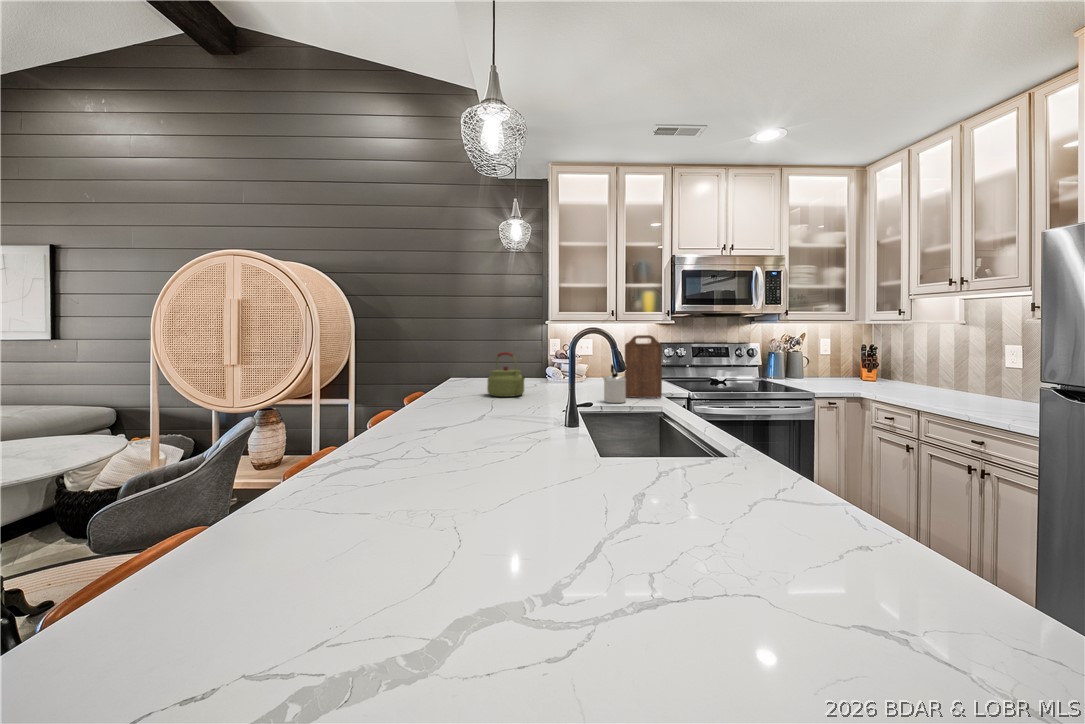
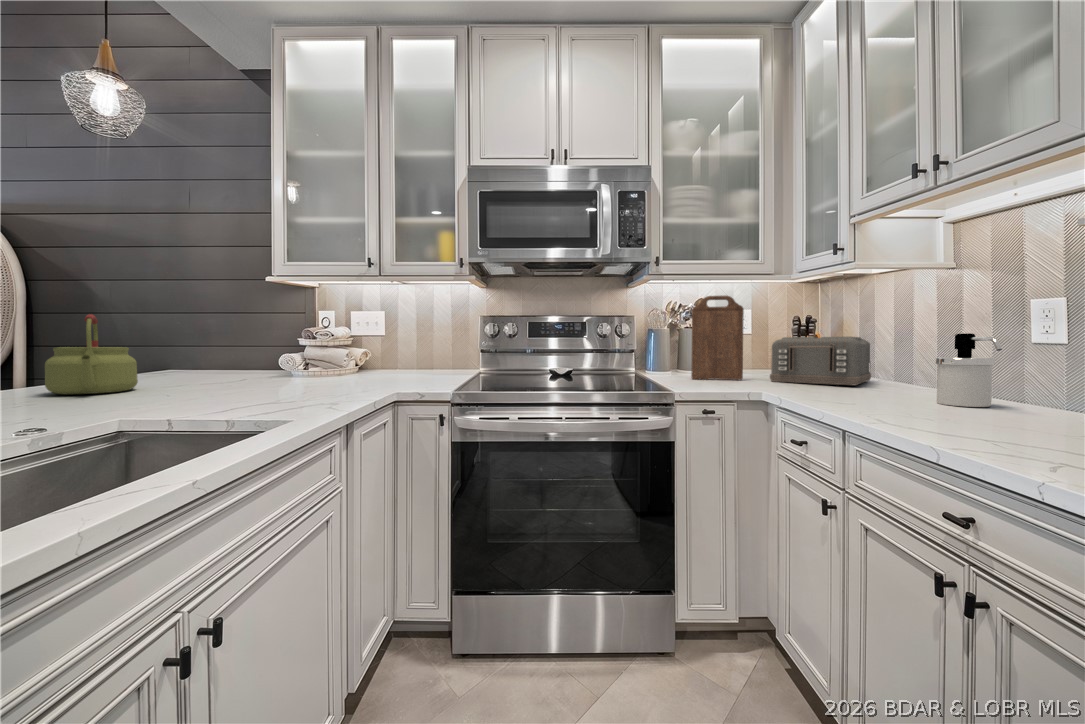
cutting board: present [625,335,662,398] -> present [691,296,744,380]
toaster: none [854,358,912,388] -> present [770,337,871,385]
soap dispenser: present [603,364,627,403] -> present [936,333,1002,407]

